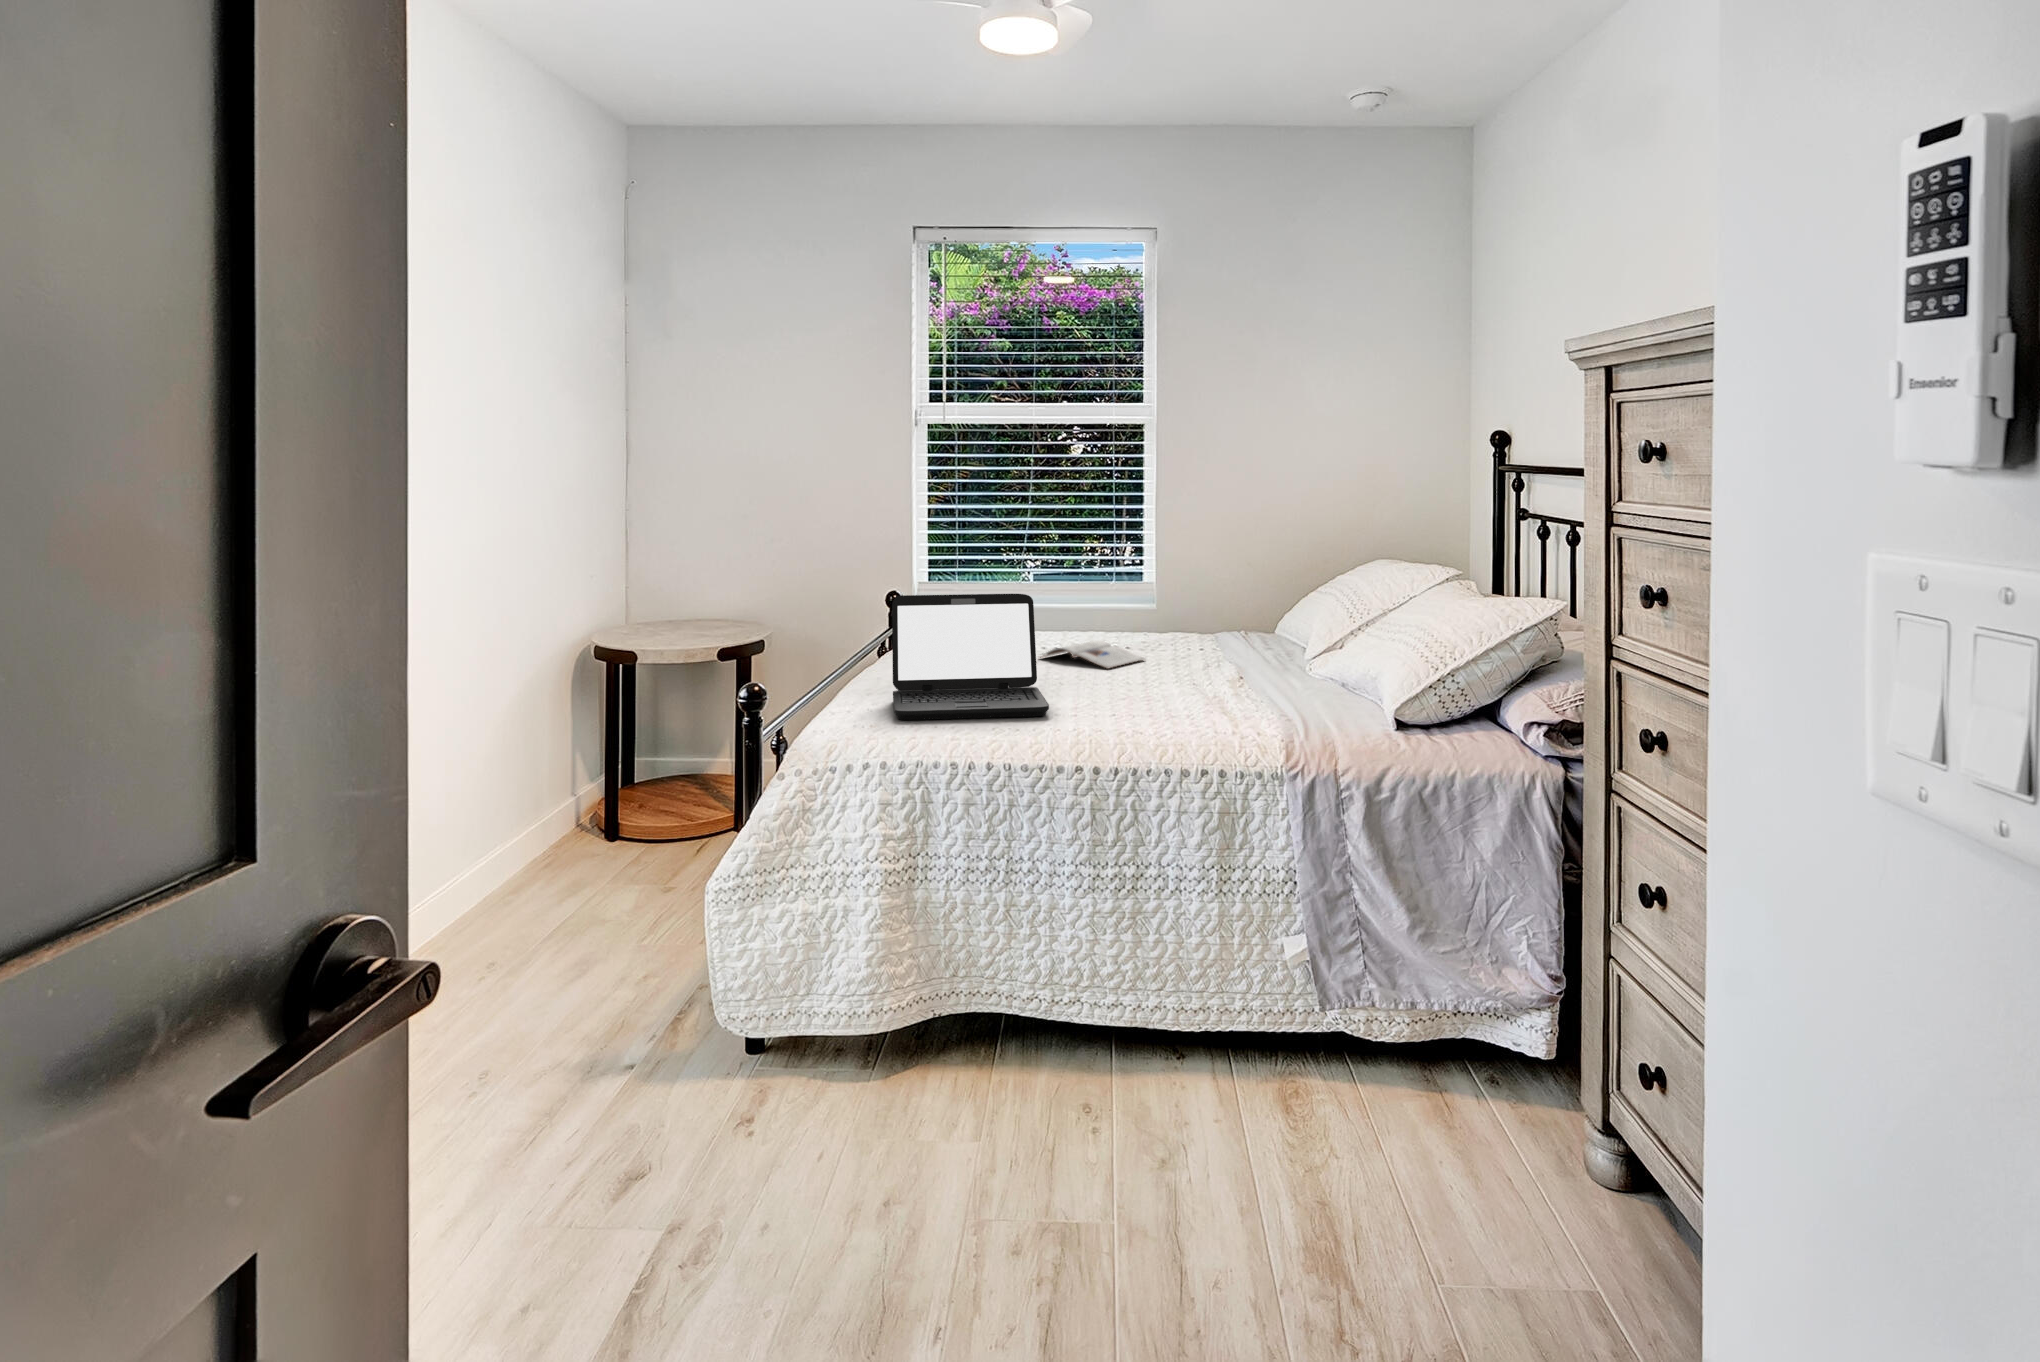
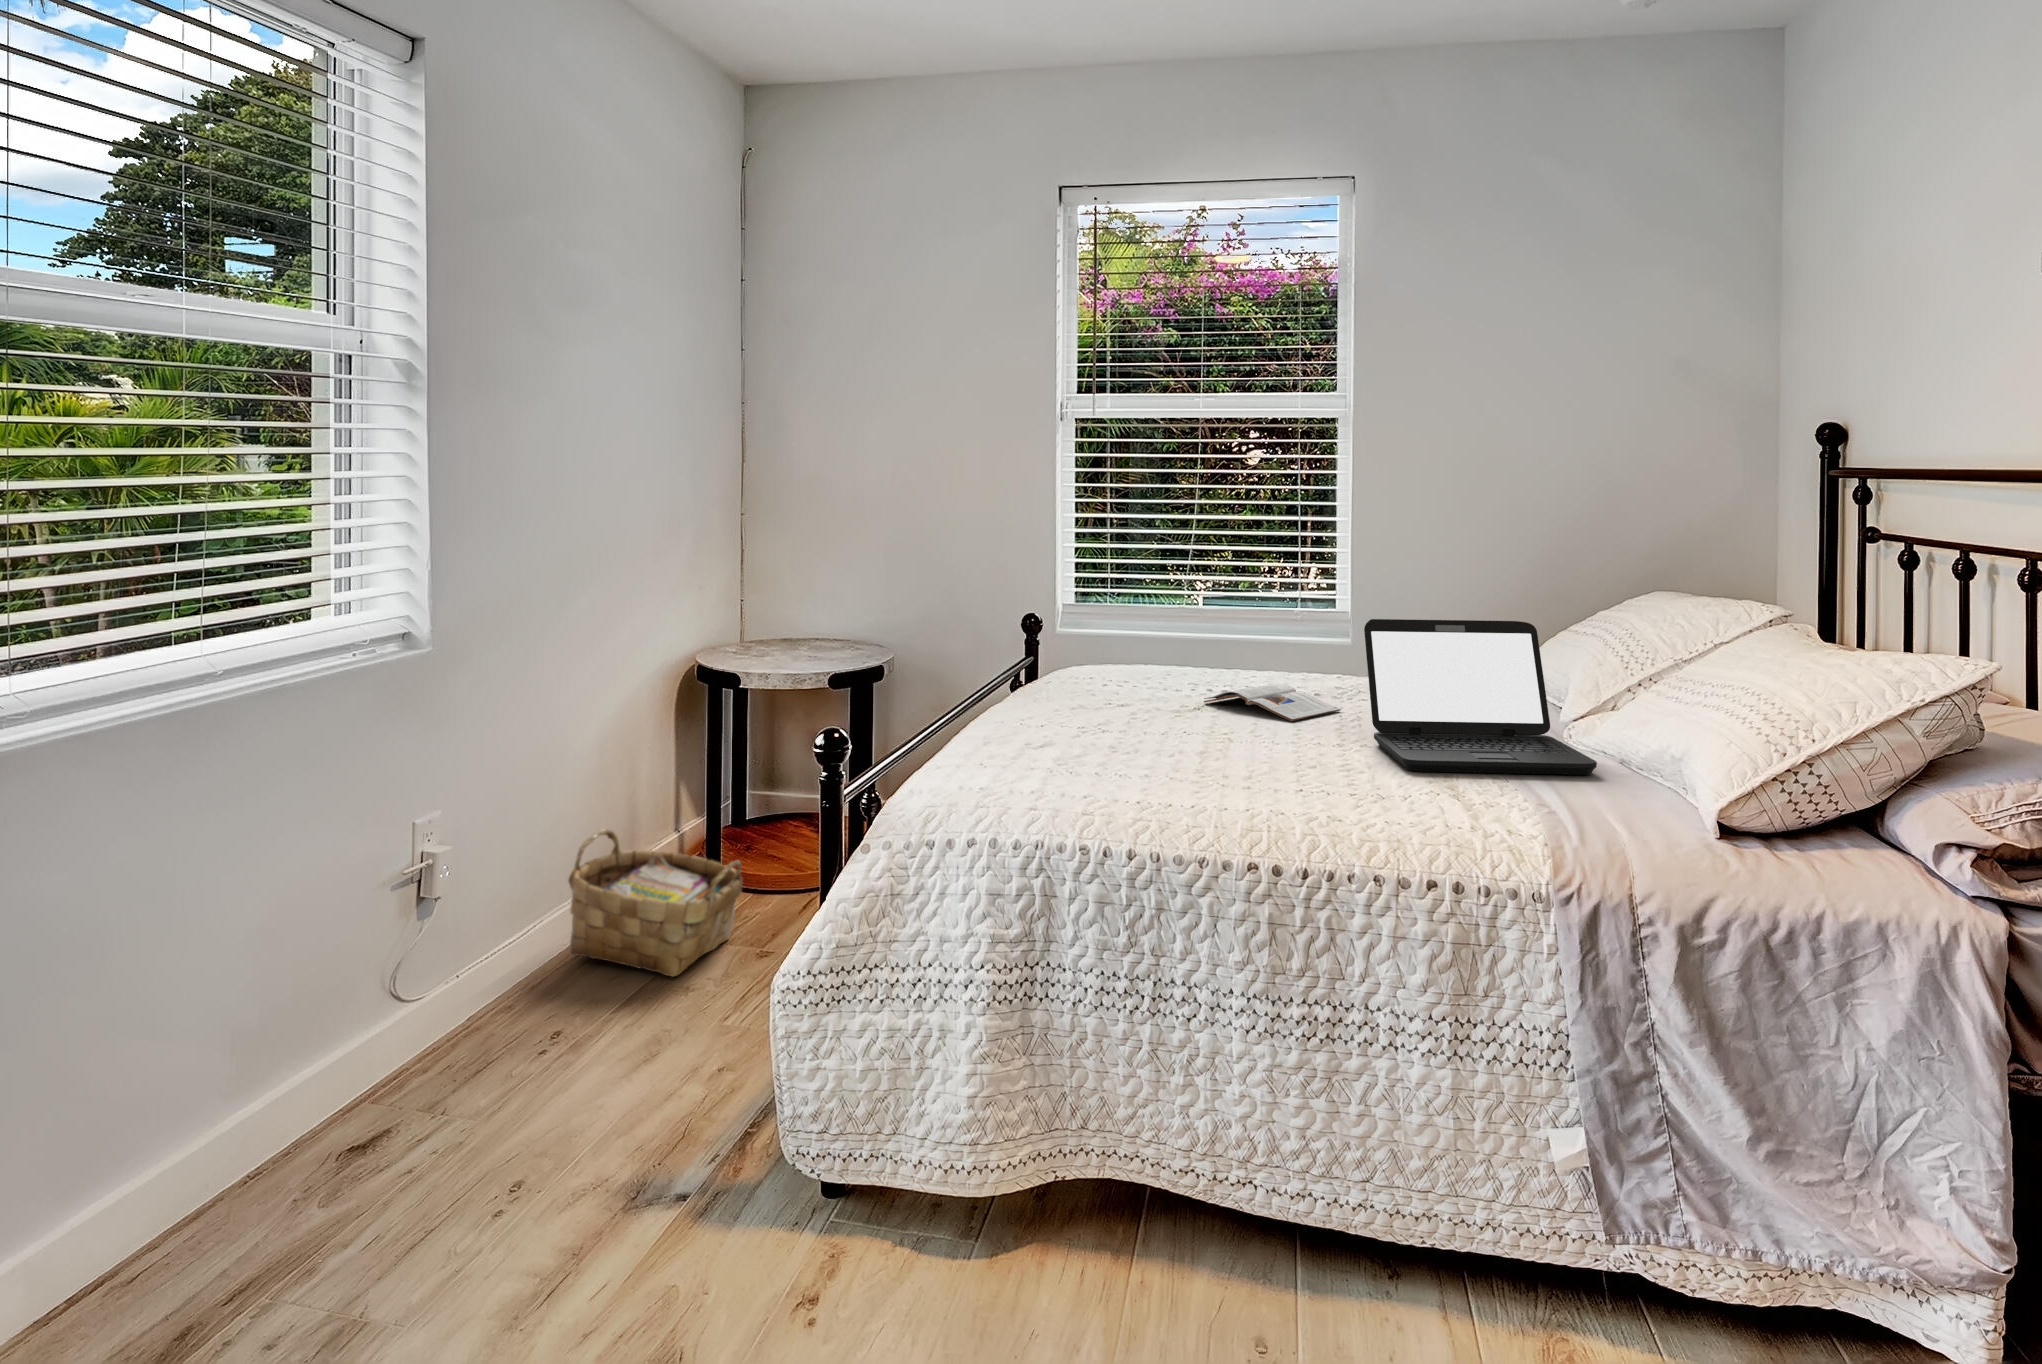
laptop: present [892,594,1049,720] -> present [1364,619,1597,775]
woven basket: none [482,793,643,914] -> present [568,829,743,977]

